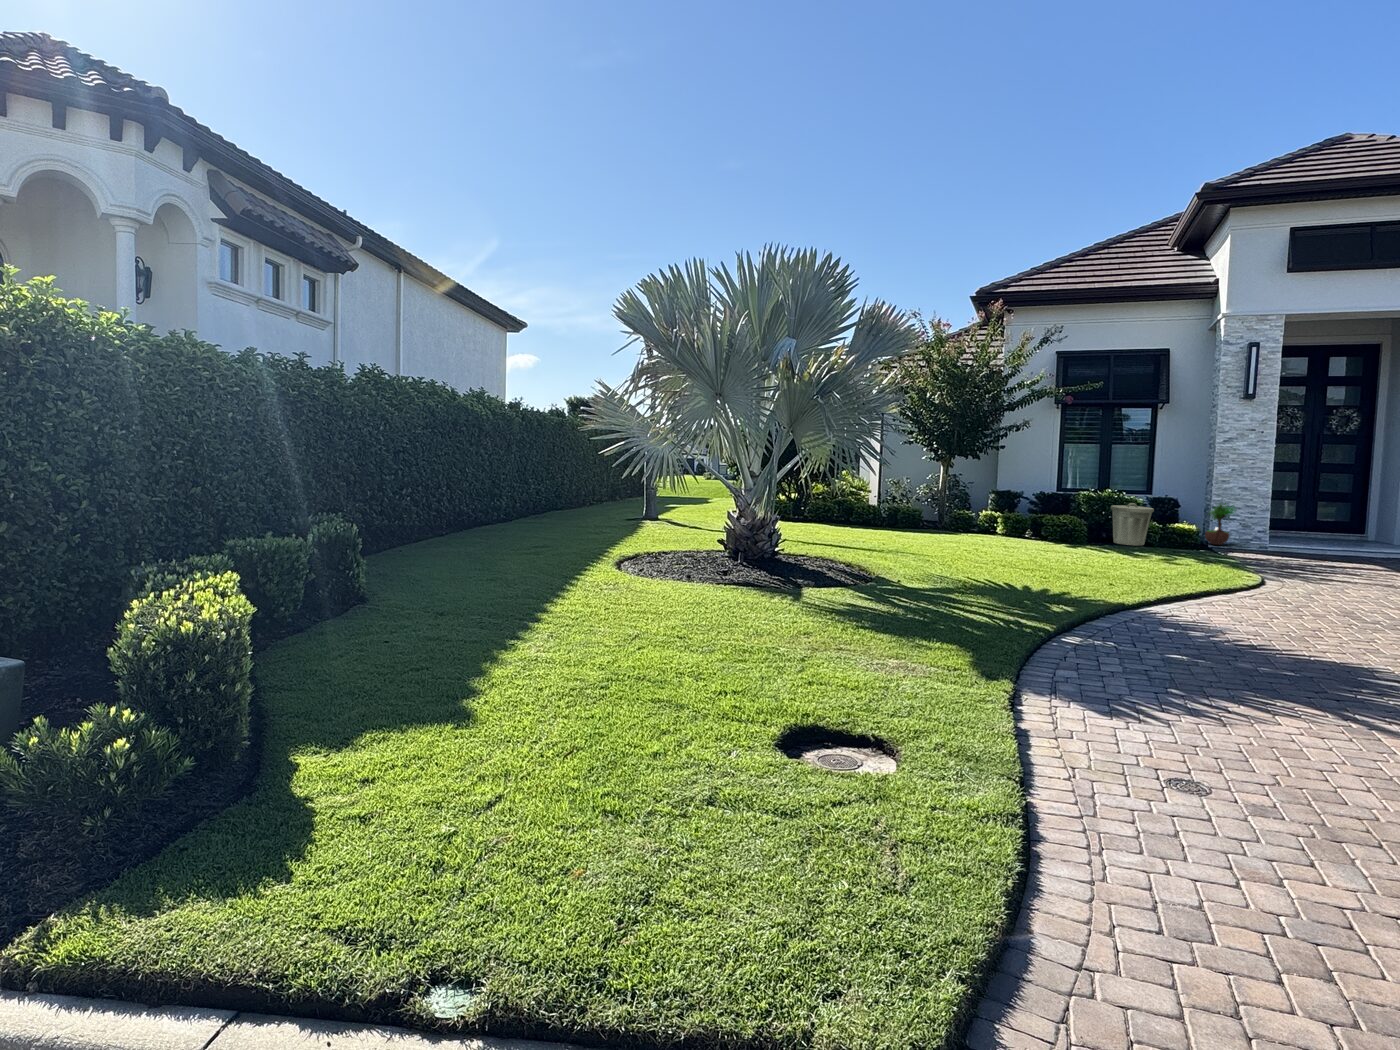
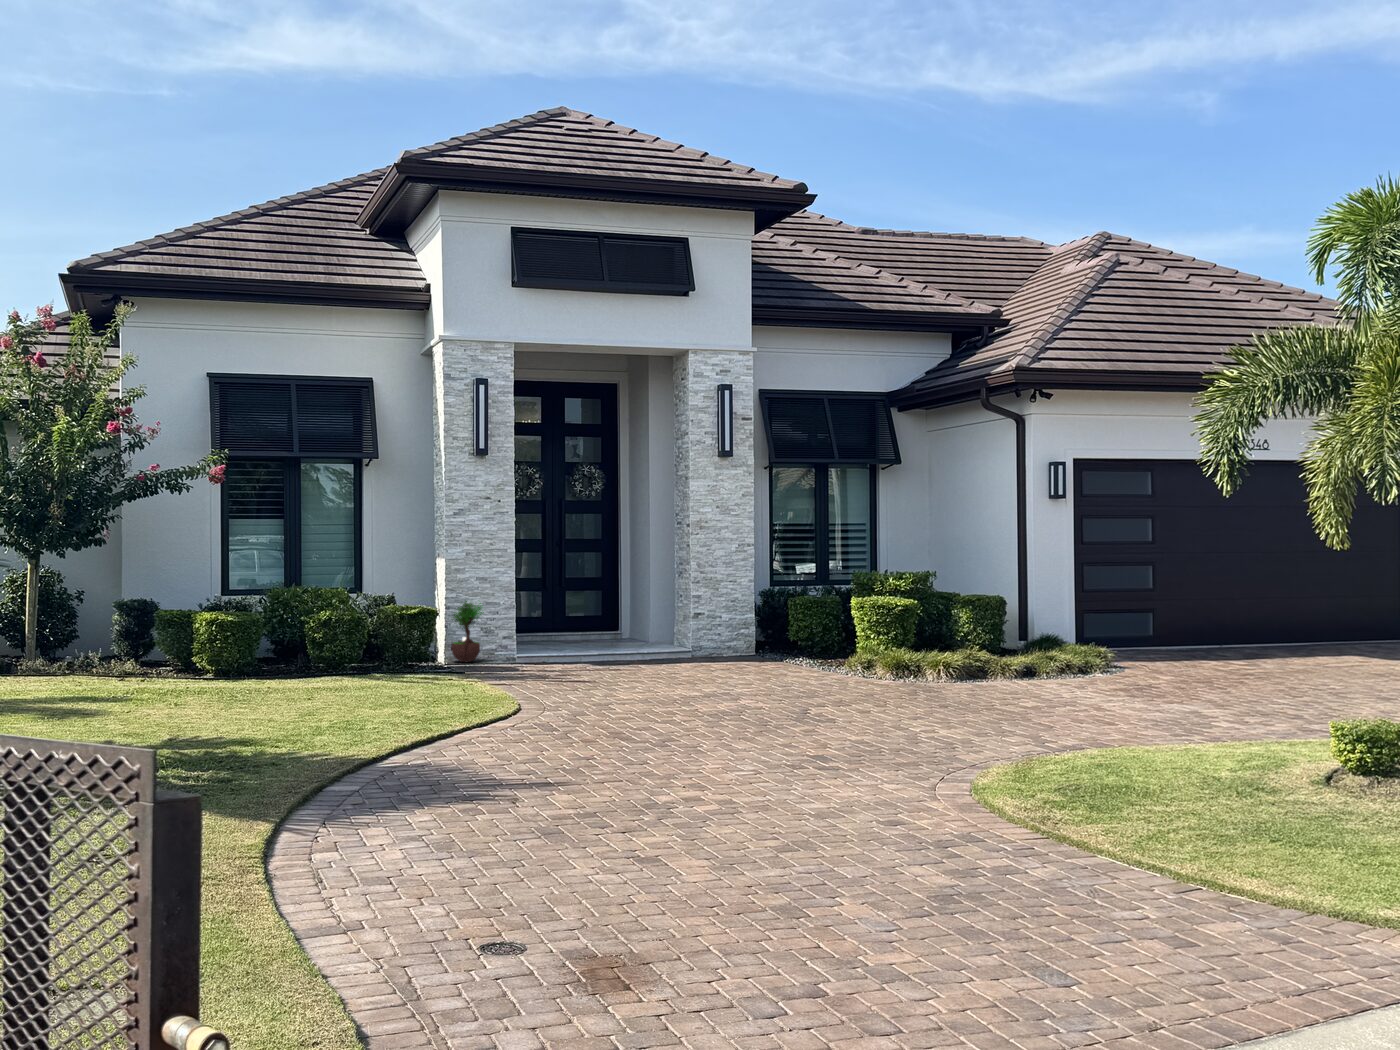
trash can: present [1111,503,1154,545] -> none [326,611,385,676]

